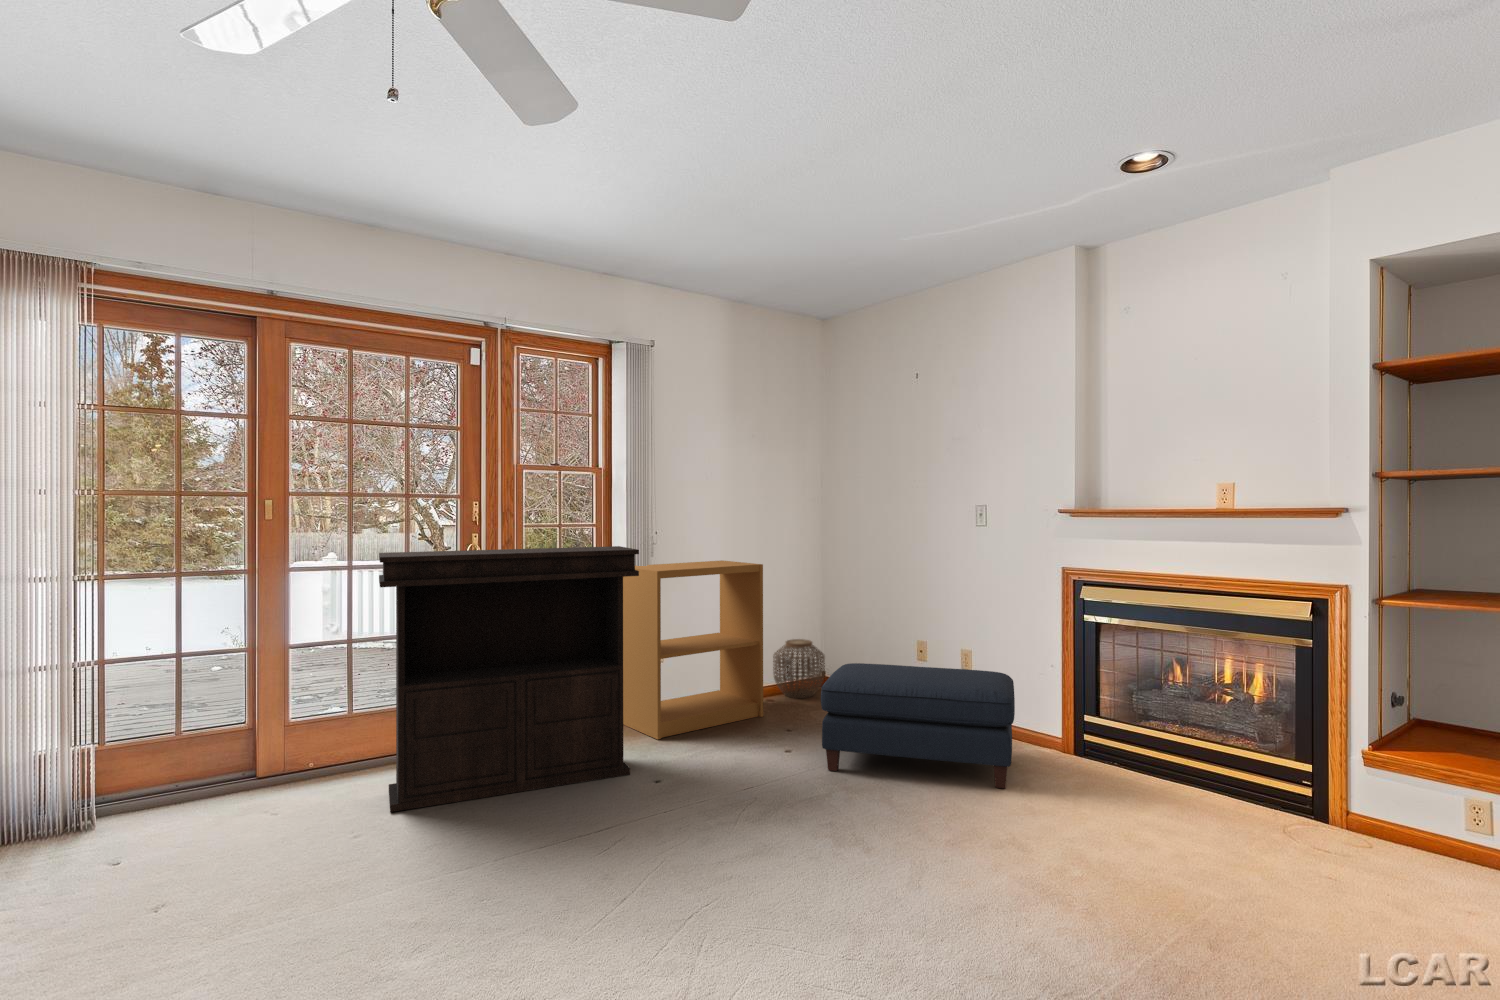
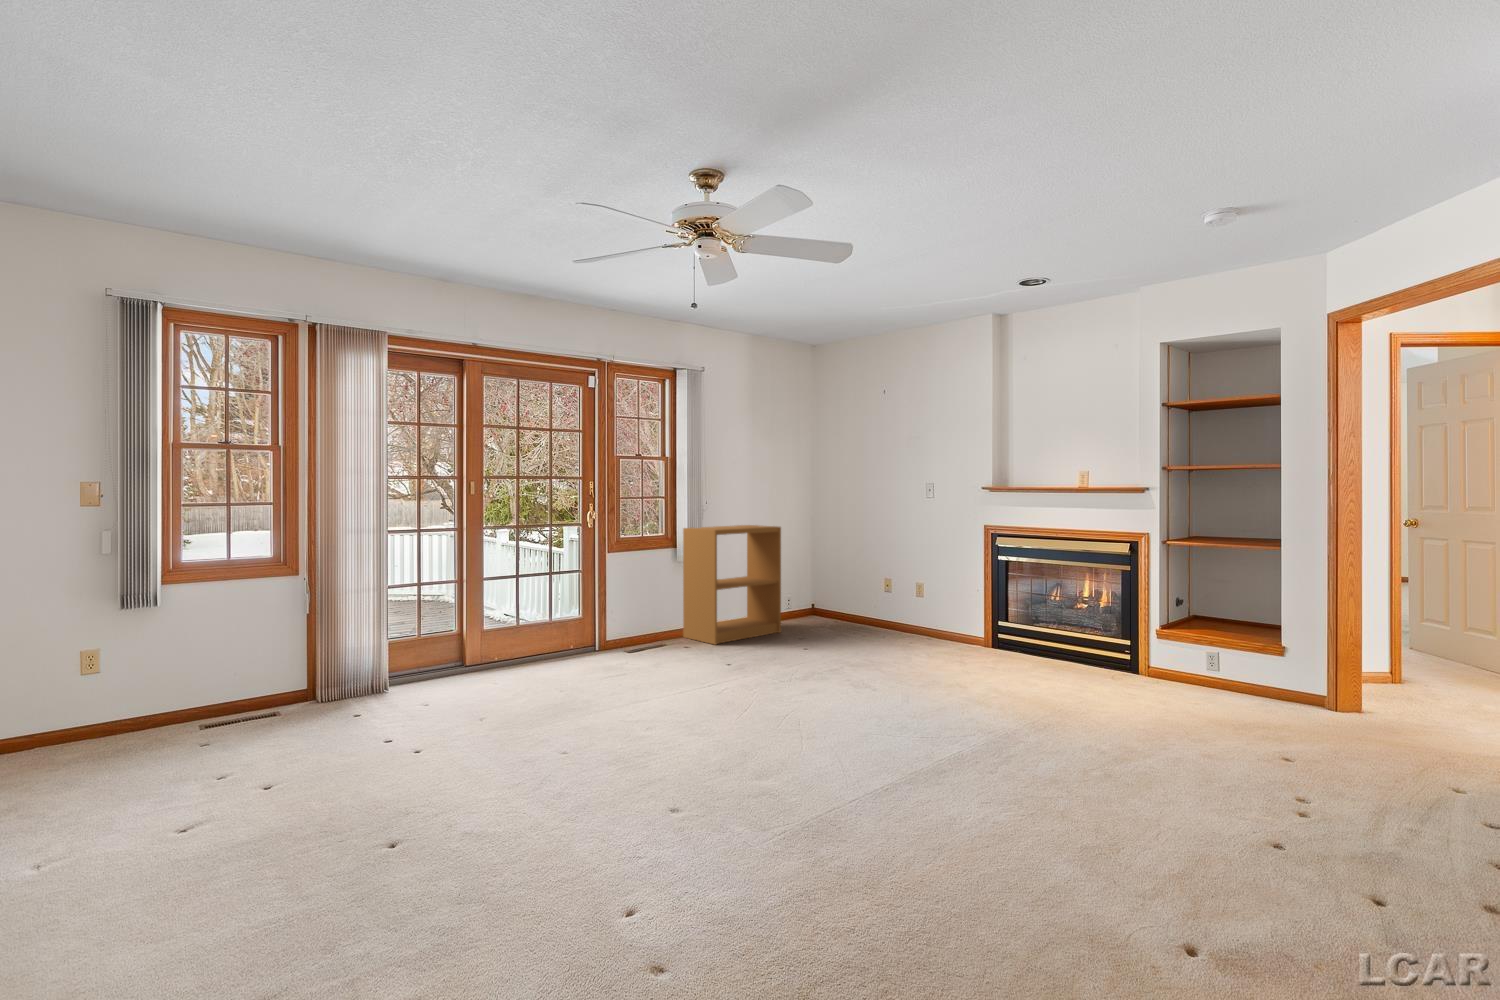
console table: present [379,546,639,812] -> none [548,512,714,679]
woven basket: present [773,639,825,698] -> none [783,582,819,623]
ottoman: present [821,663,1015,788] -> none [831,591,954,663]

